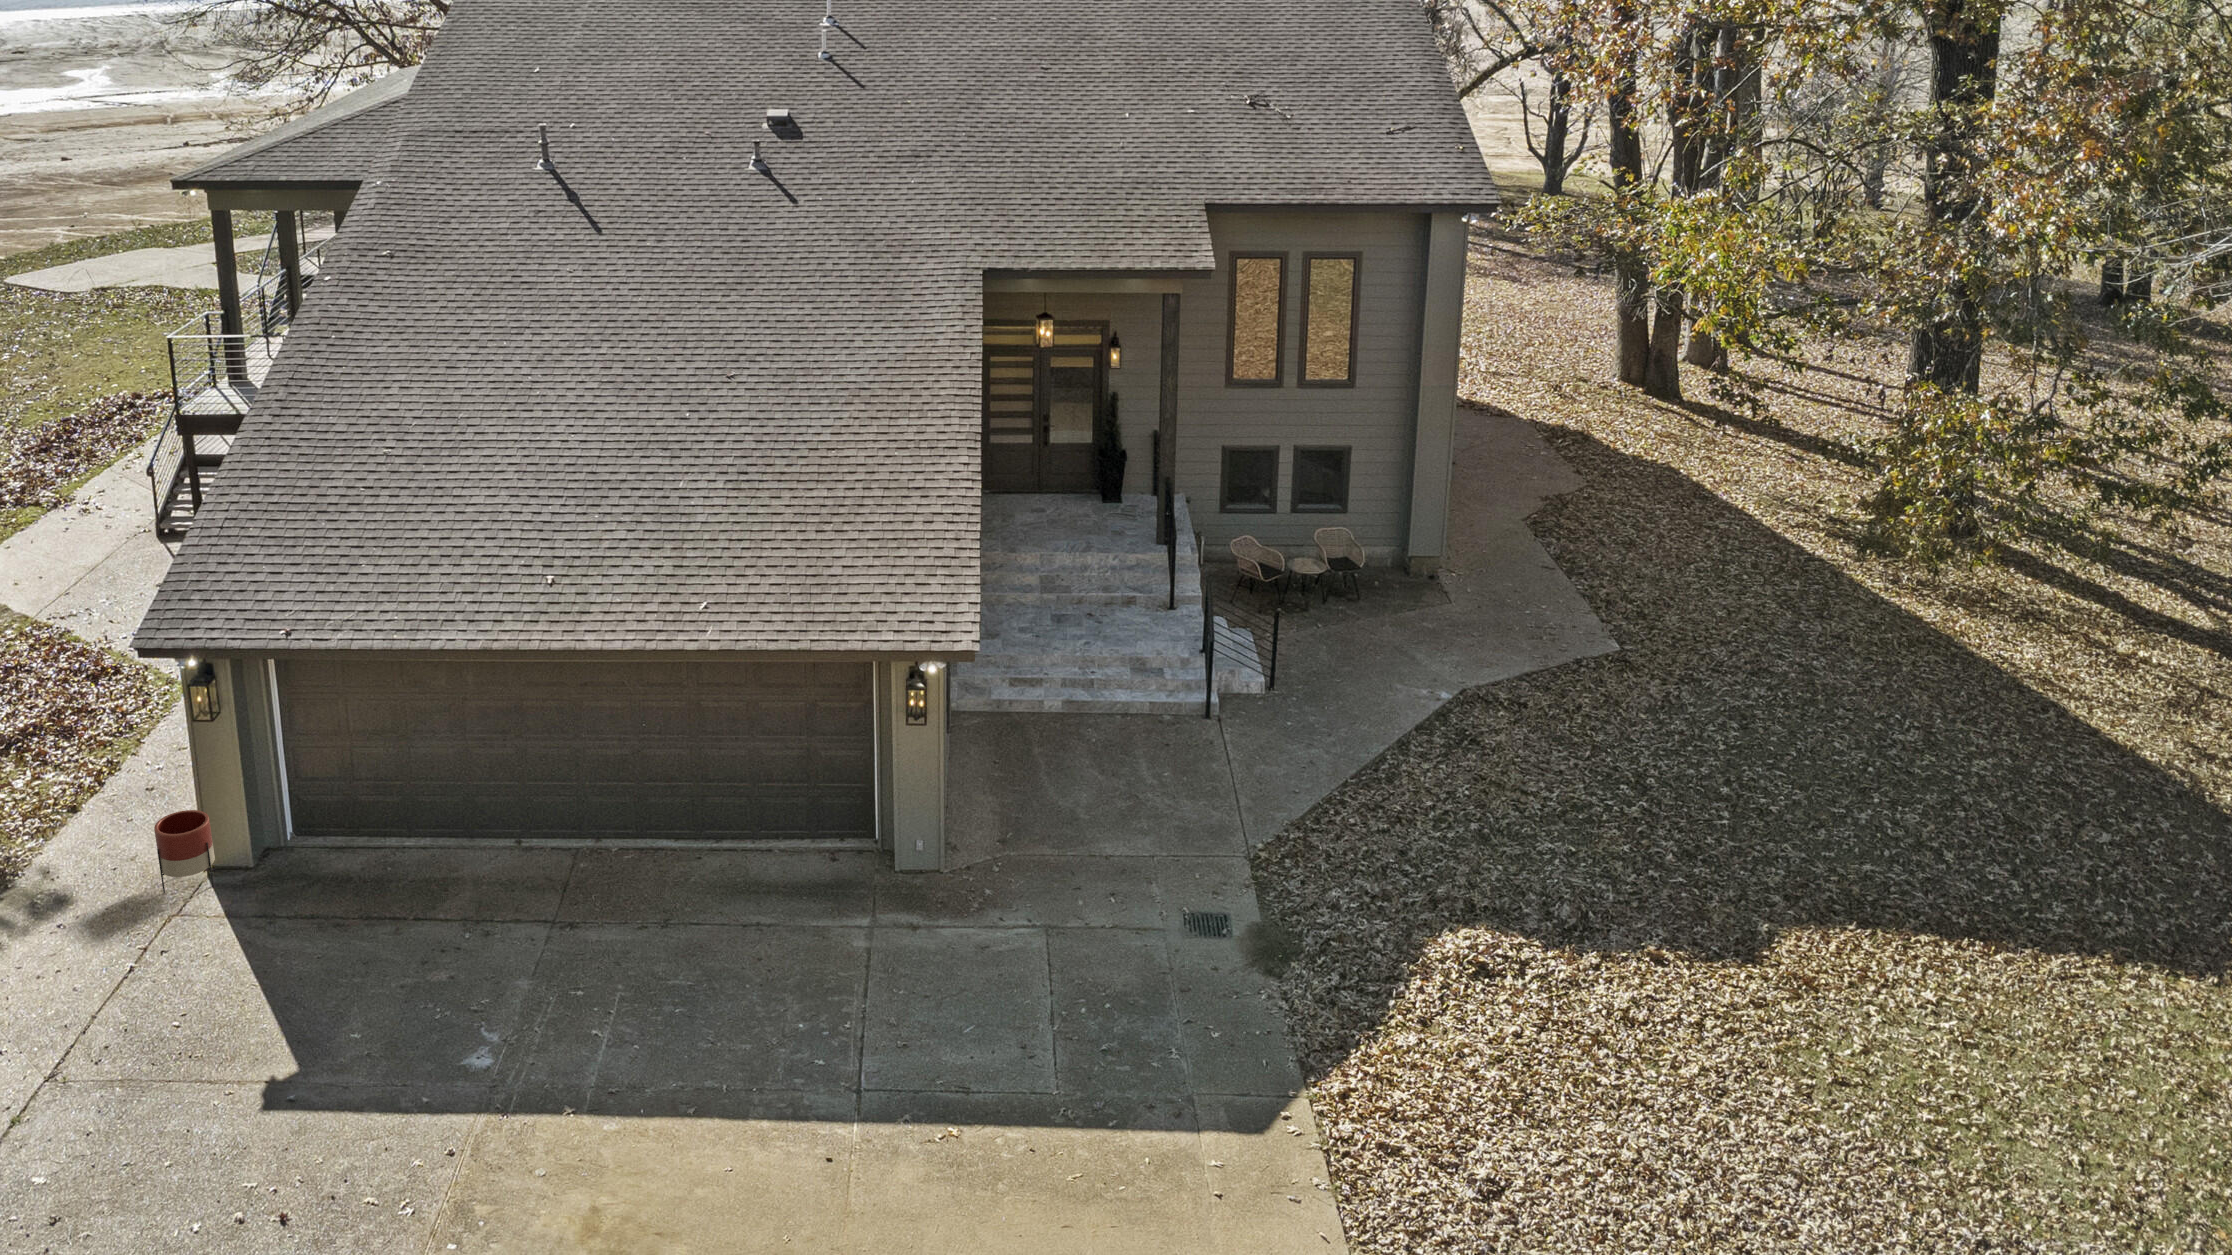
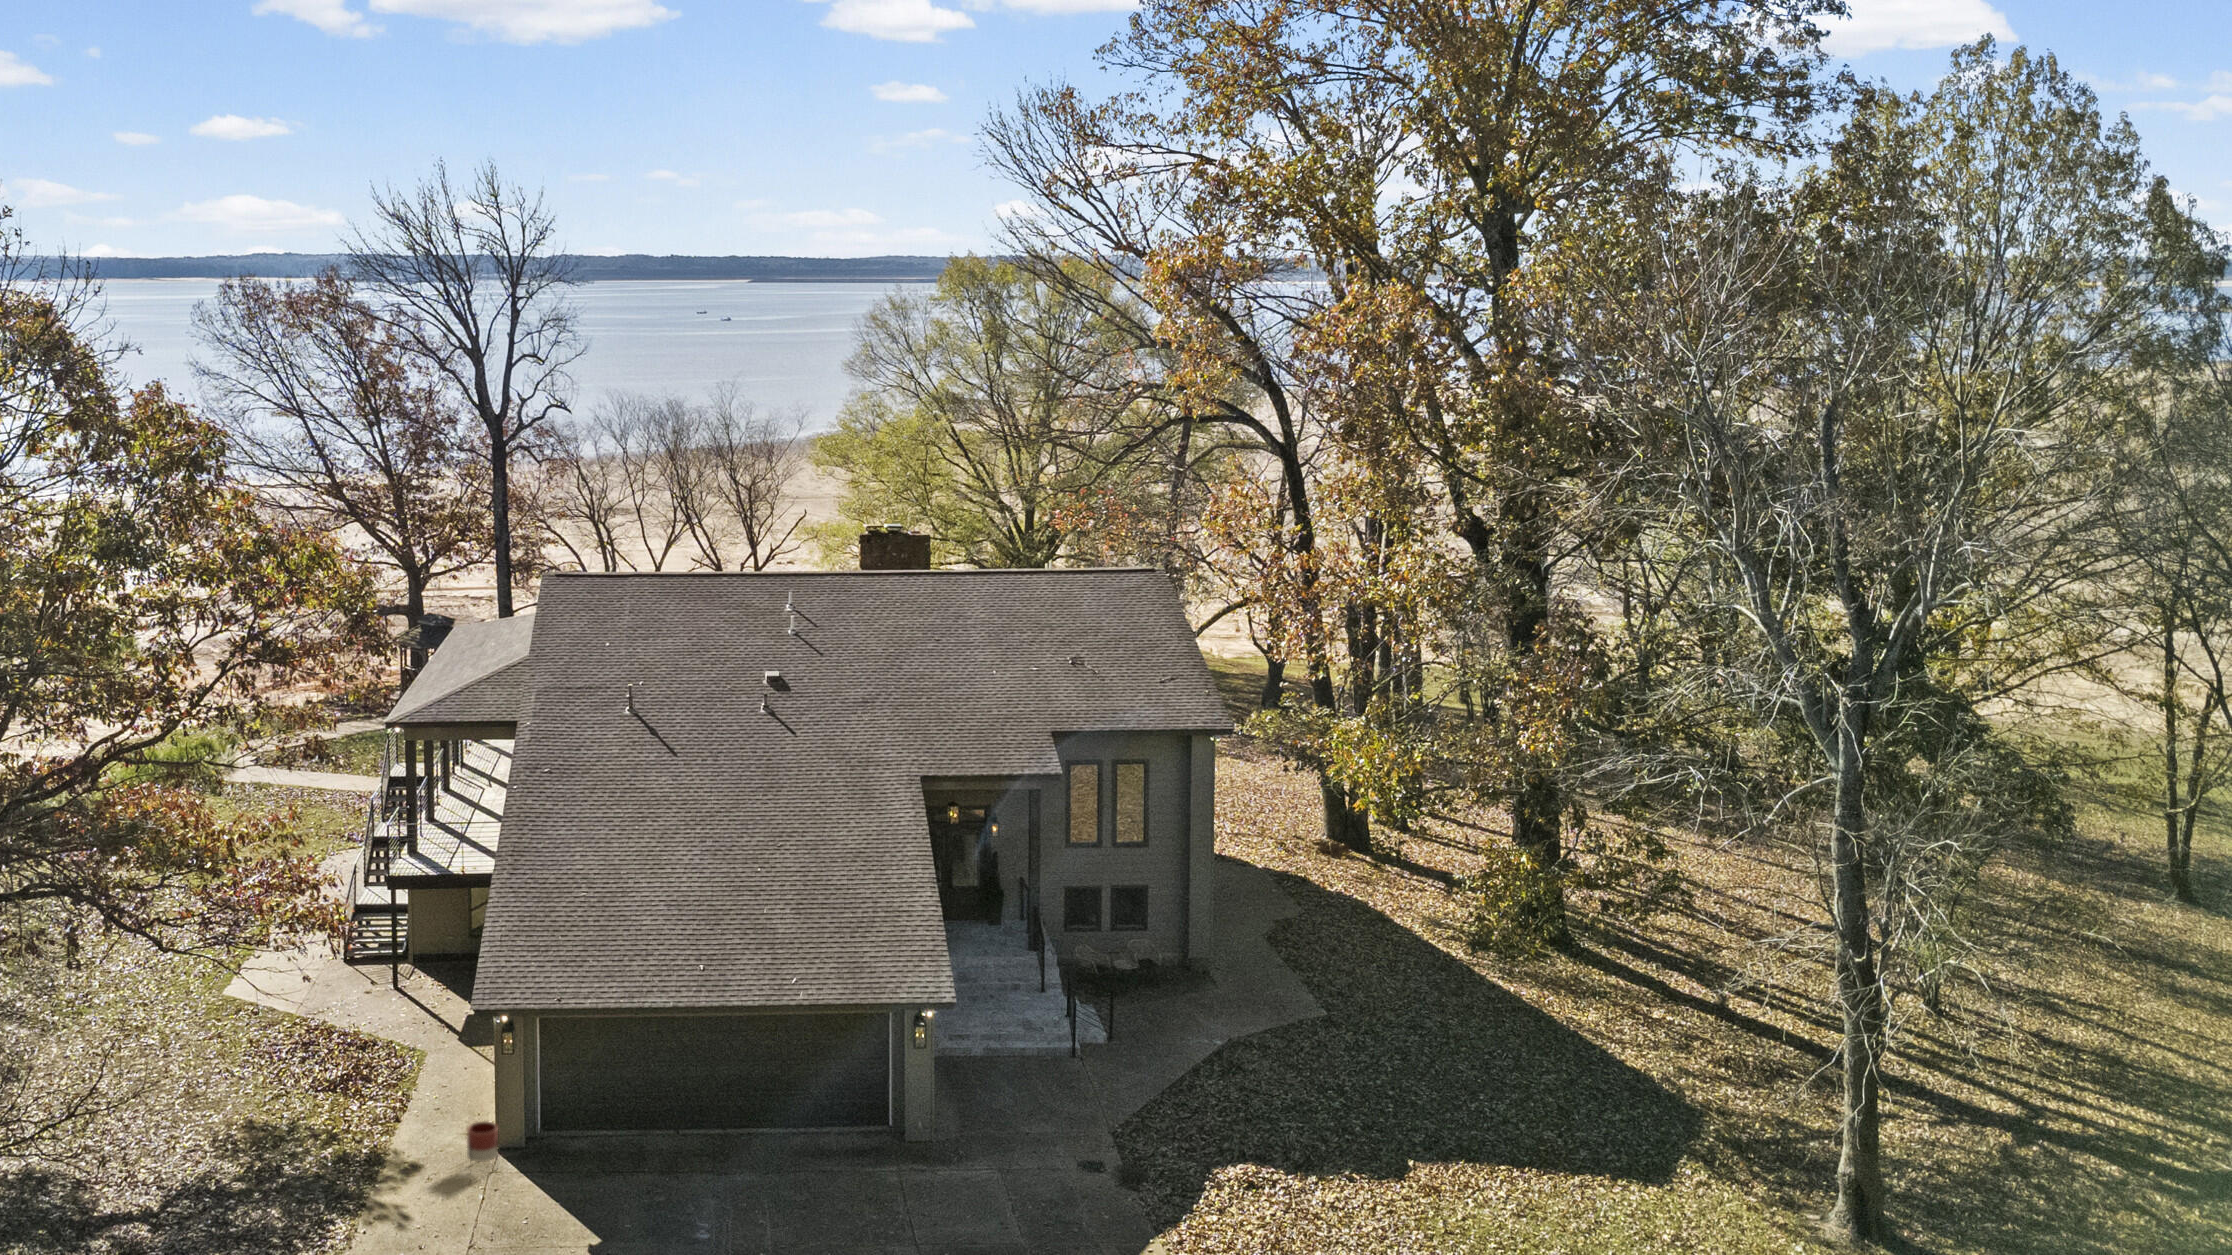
woven basket: none [1596,377,1640,405] -> present [1318,840,1350,859]

